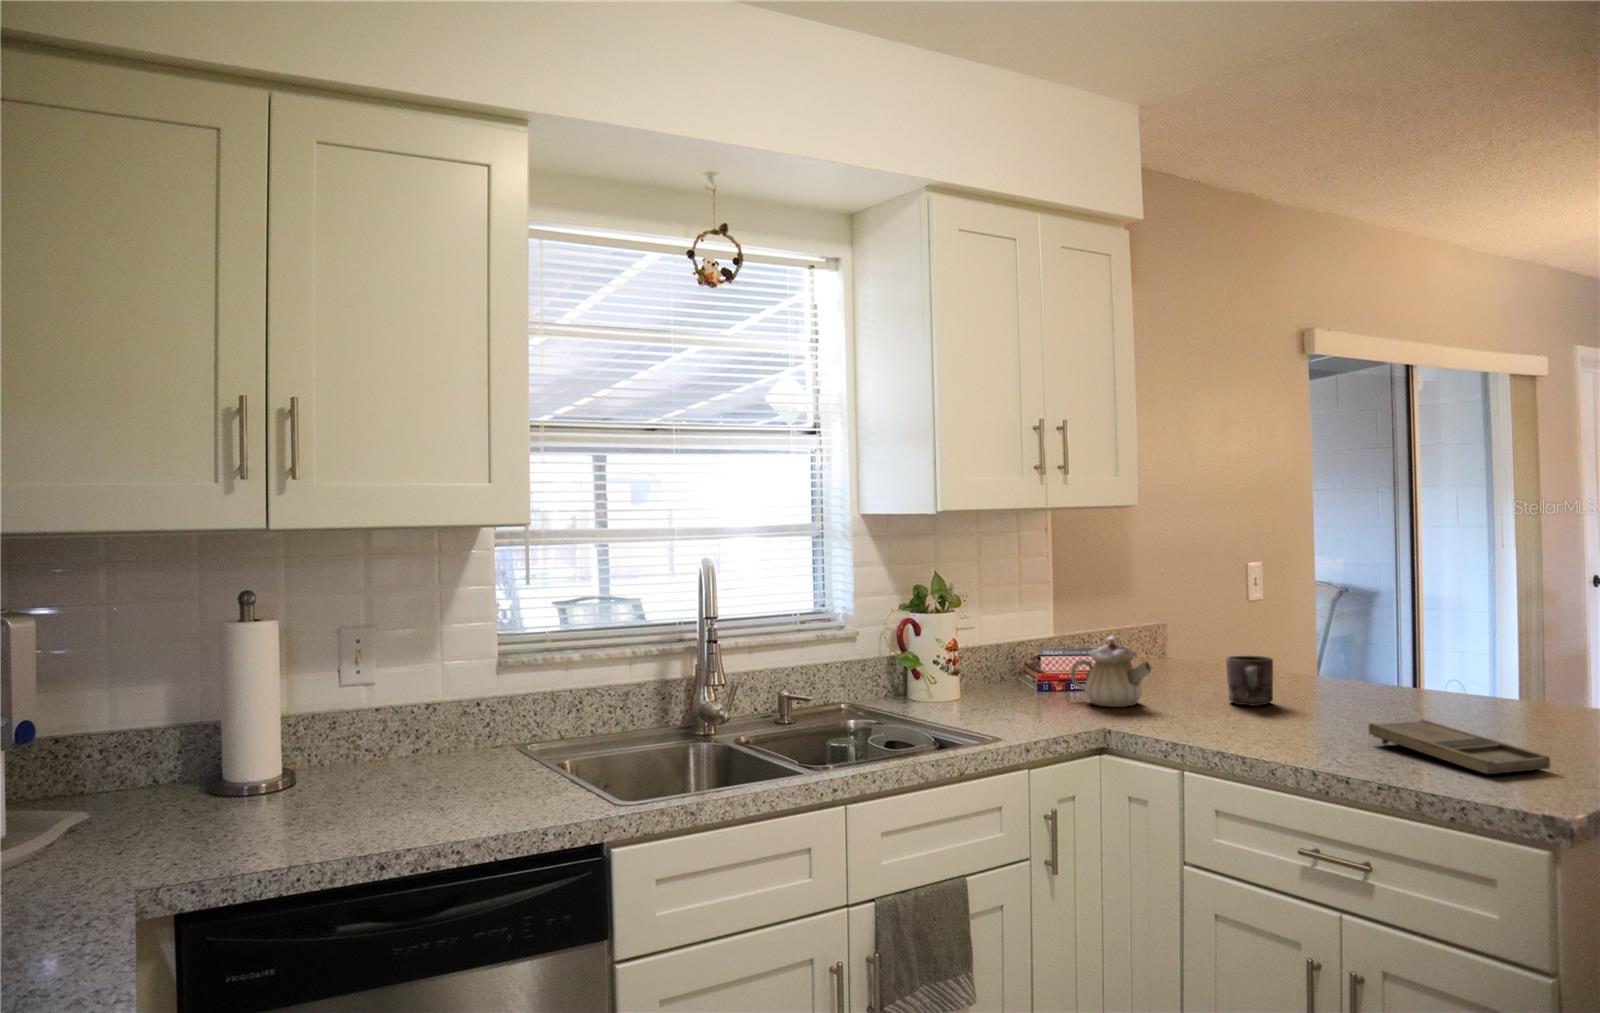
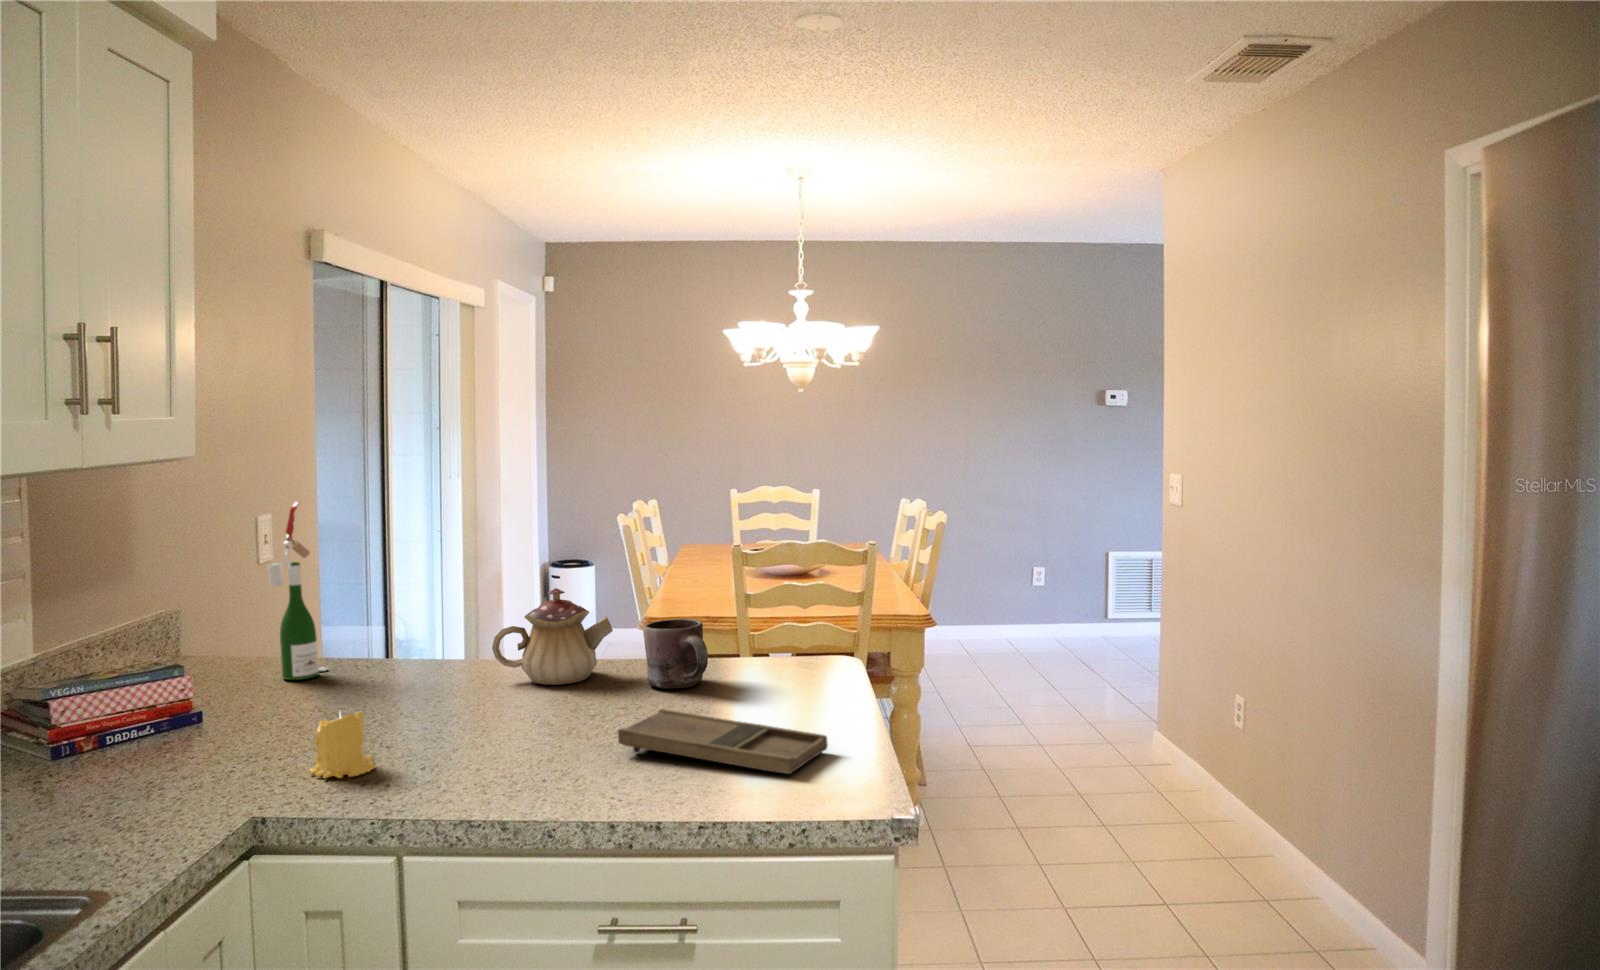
wine bottle: none [1198,558,1238,678] -> present [268,502,328,680]
teapot: present [1071,635,1151,707] -> present [492,588,613,685]
mug: present [1226,656,1273,706] -> present [644,619,708,689]
candle: none [1158,678,1204,723] -> present [310,711,376,778]

